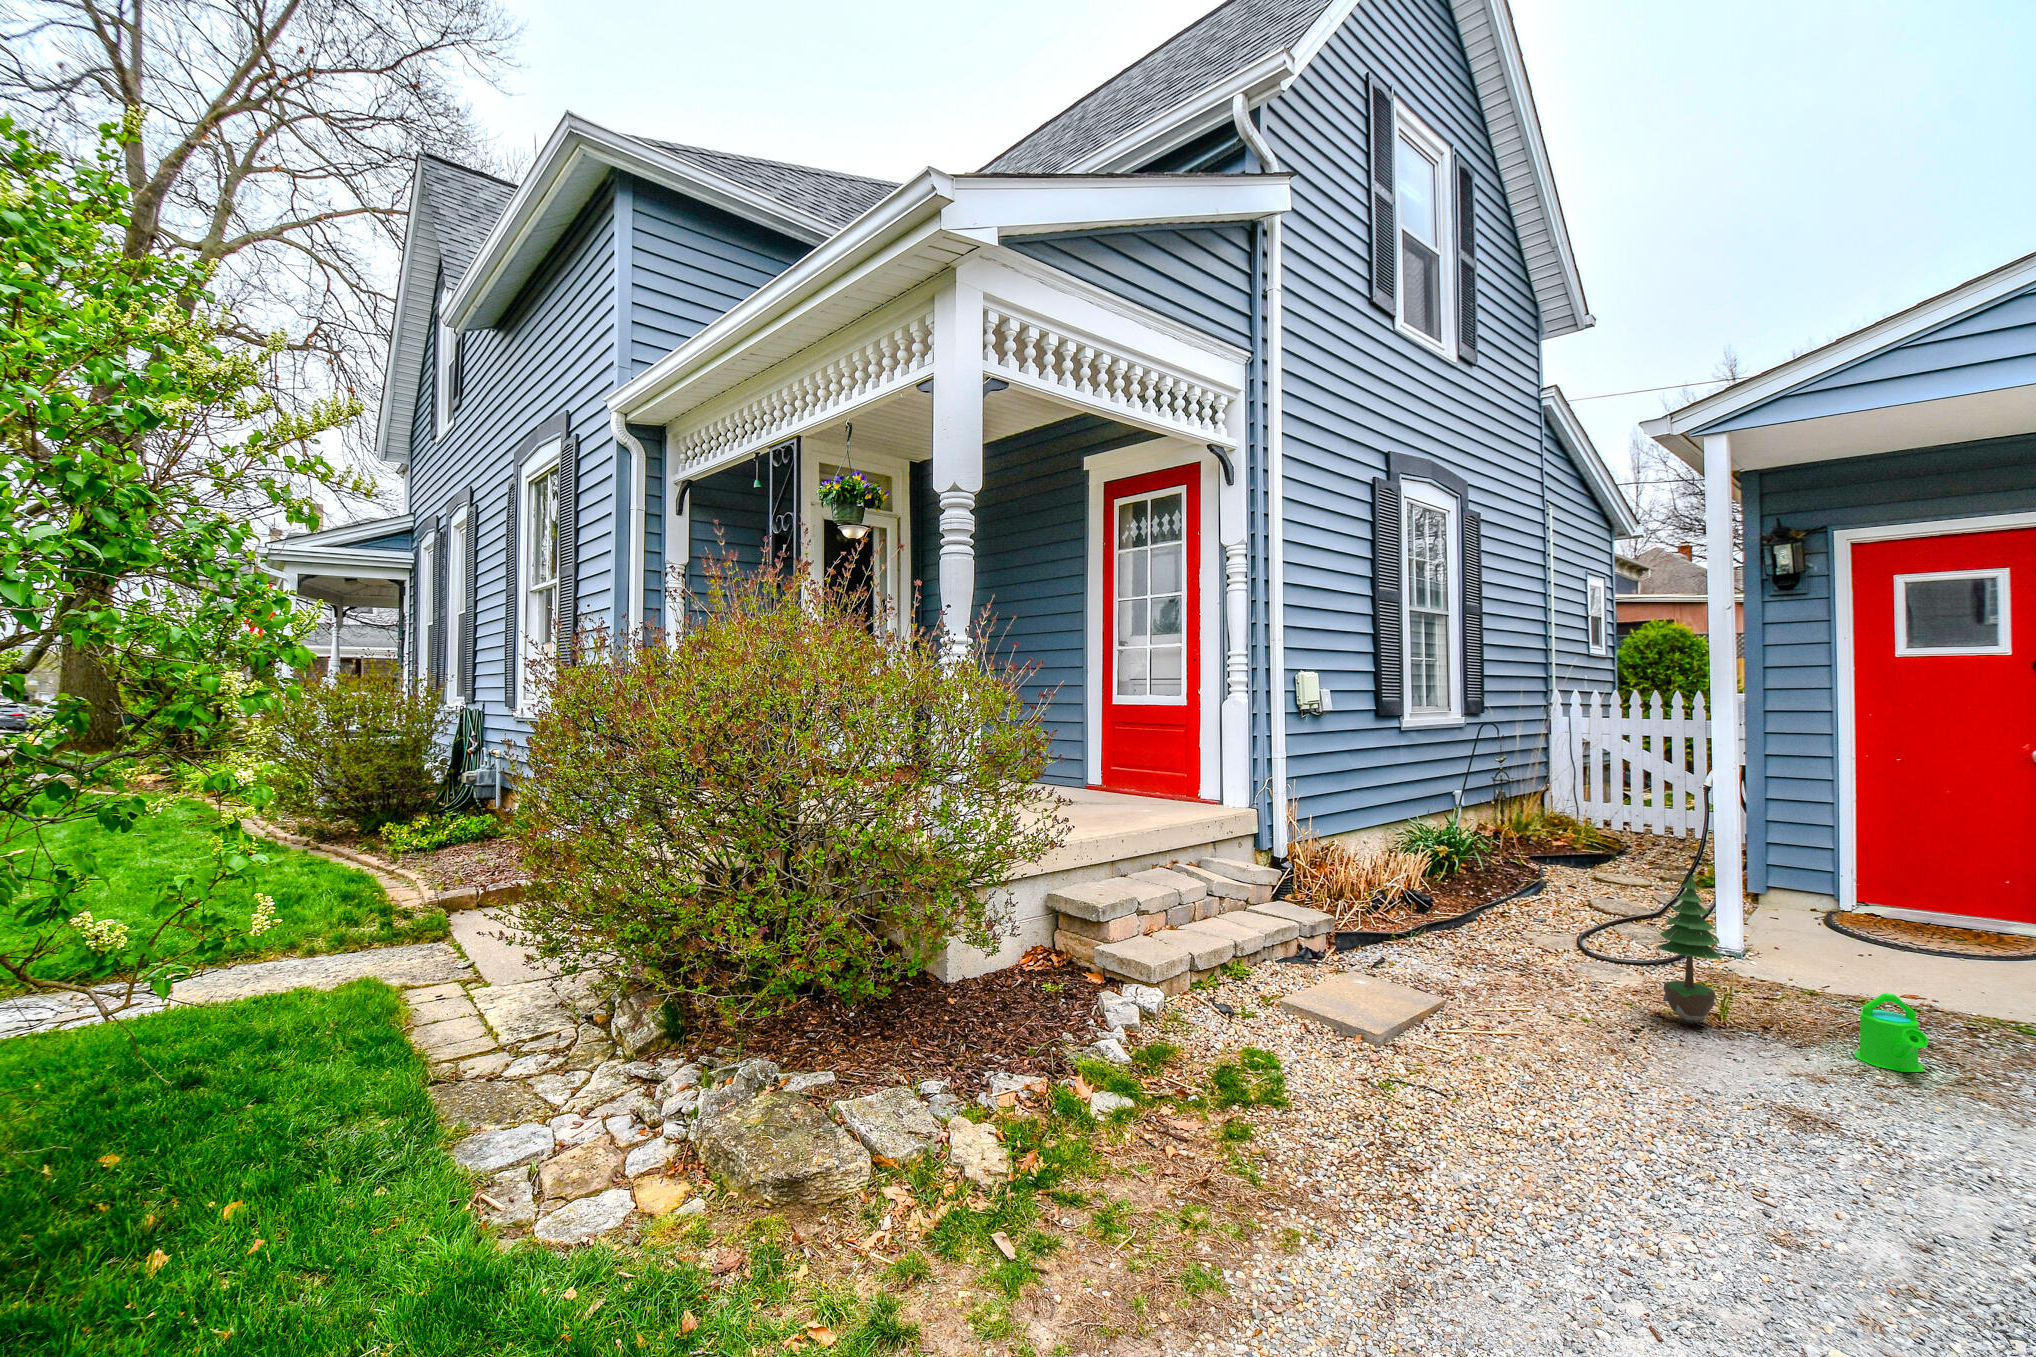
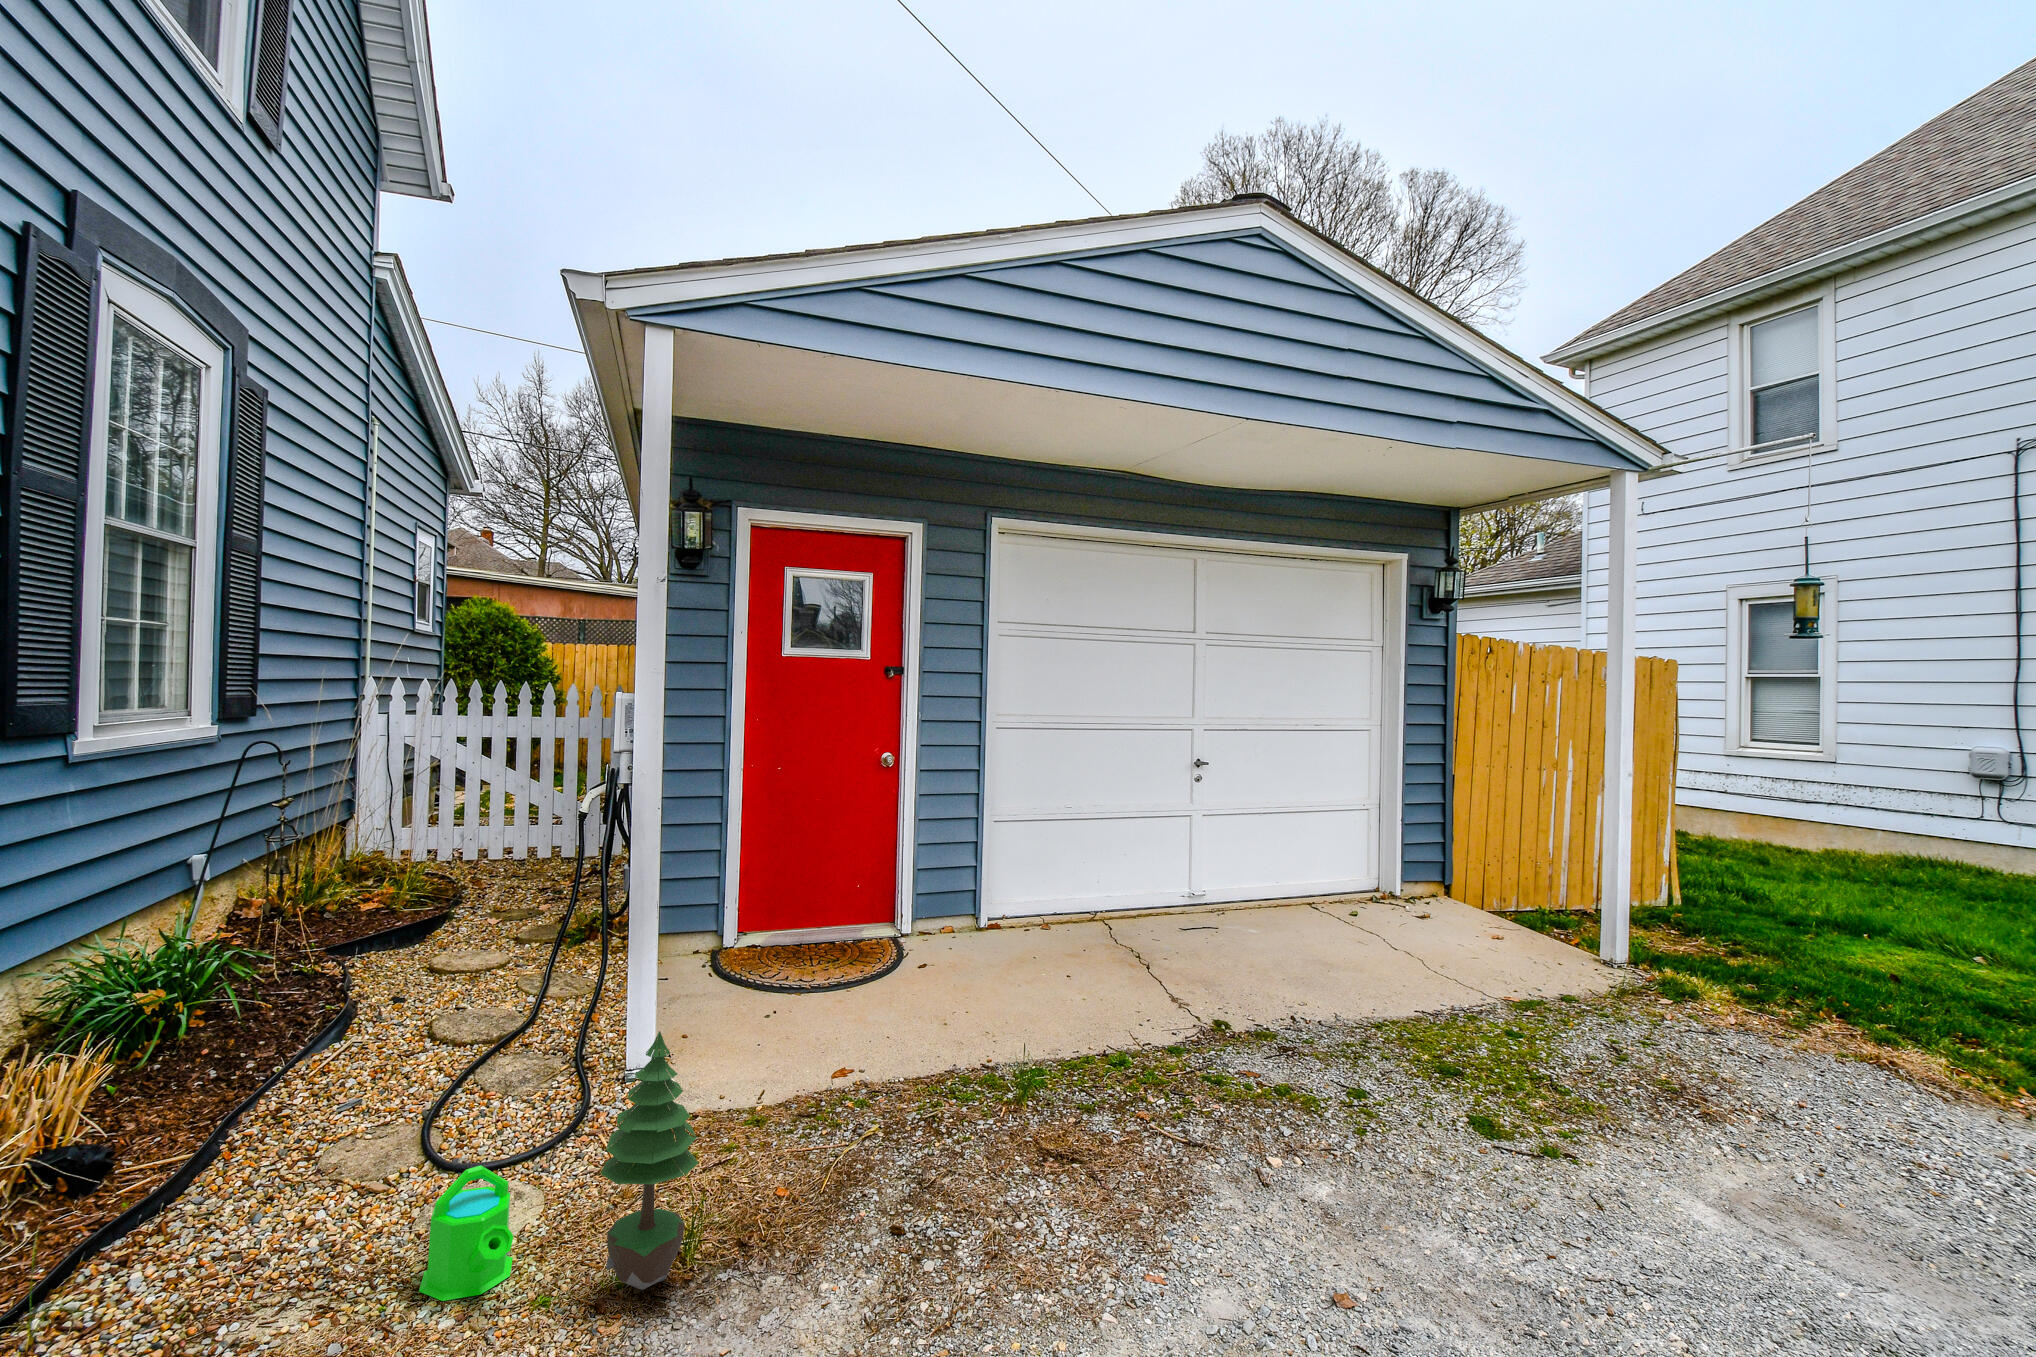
watering can: present [1855,993,1929,1072] -> present [419,1166,514,1301]

